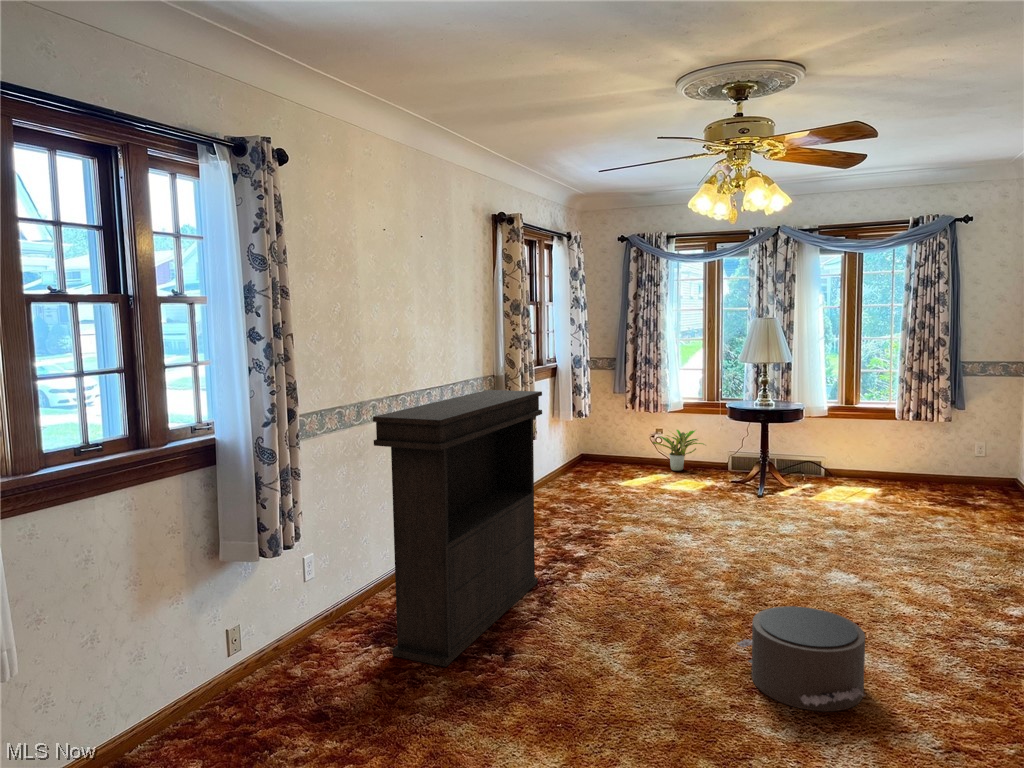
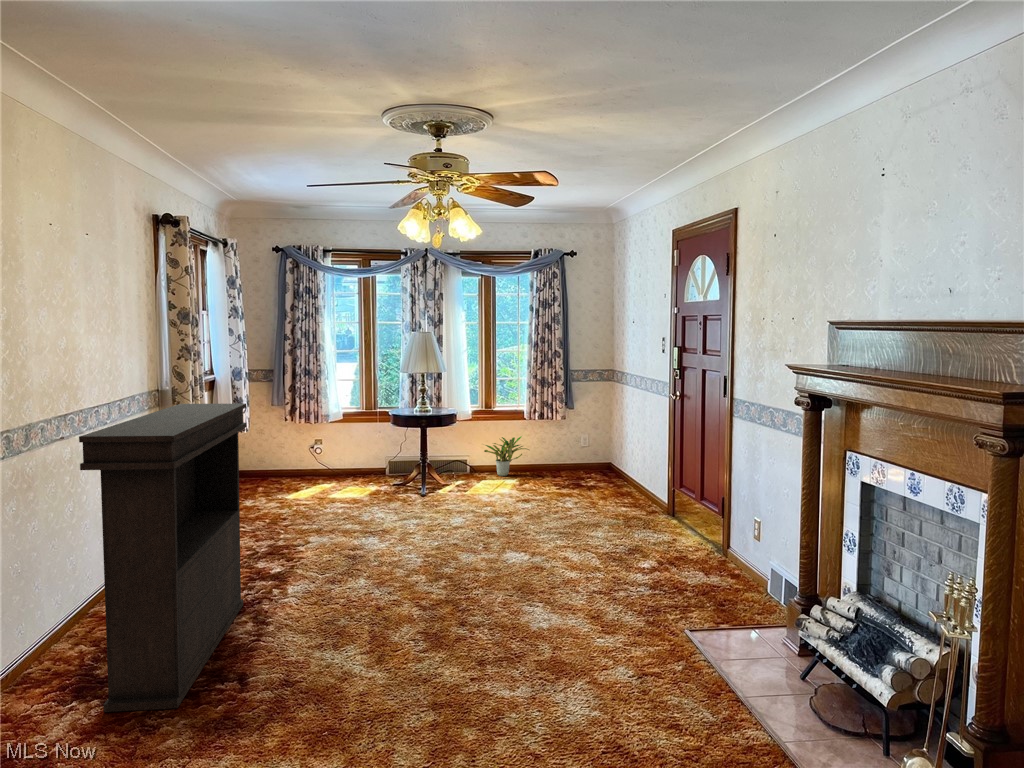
potted plant: present [652,430,704,471] -> present [484,436,529,476]
pouf: present [737,606,865,711] -> none [460,579,572,663]

